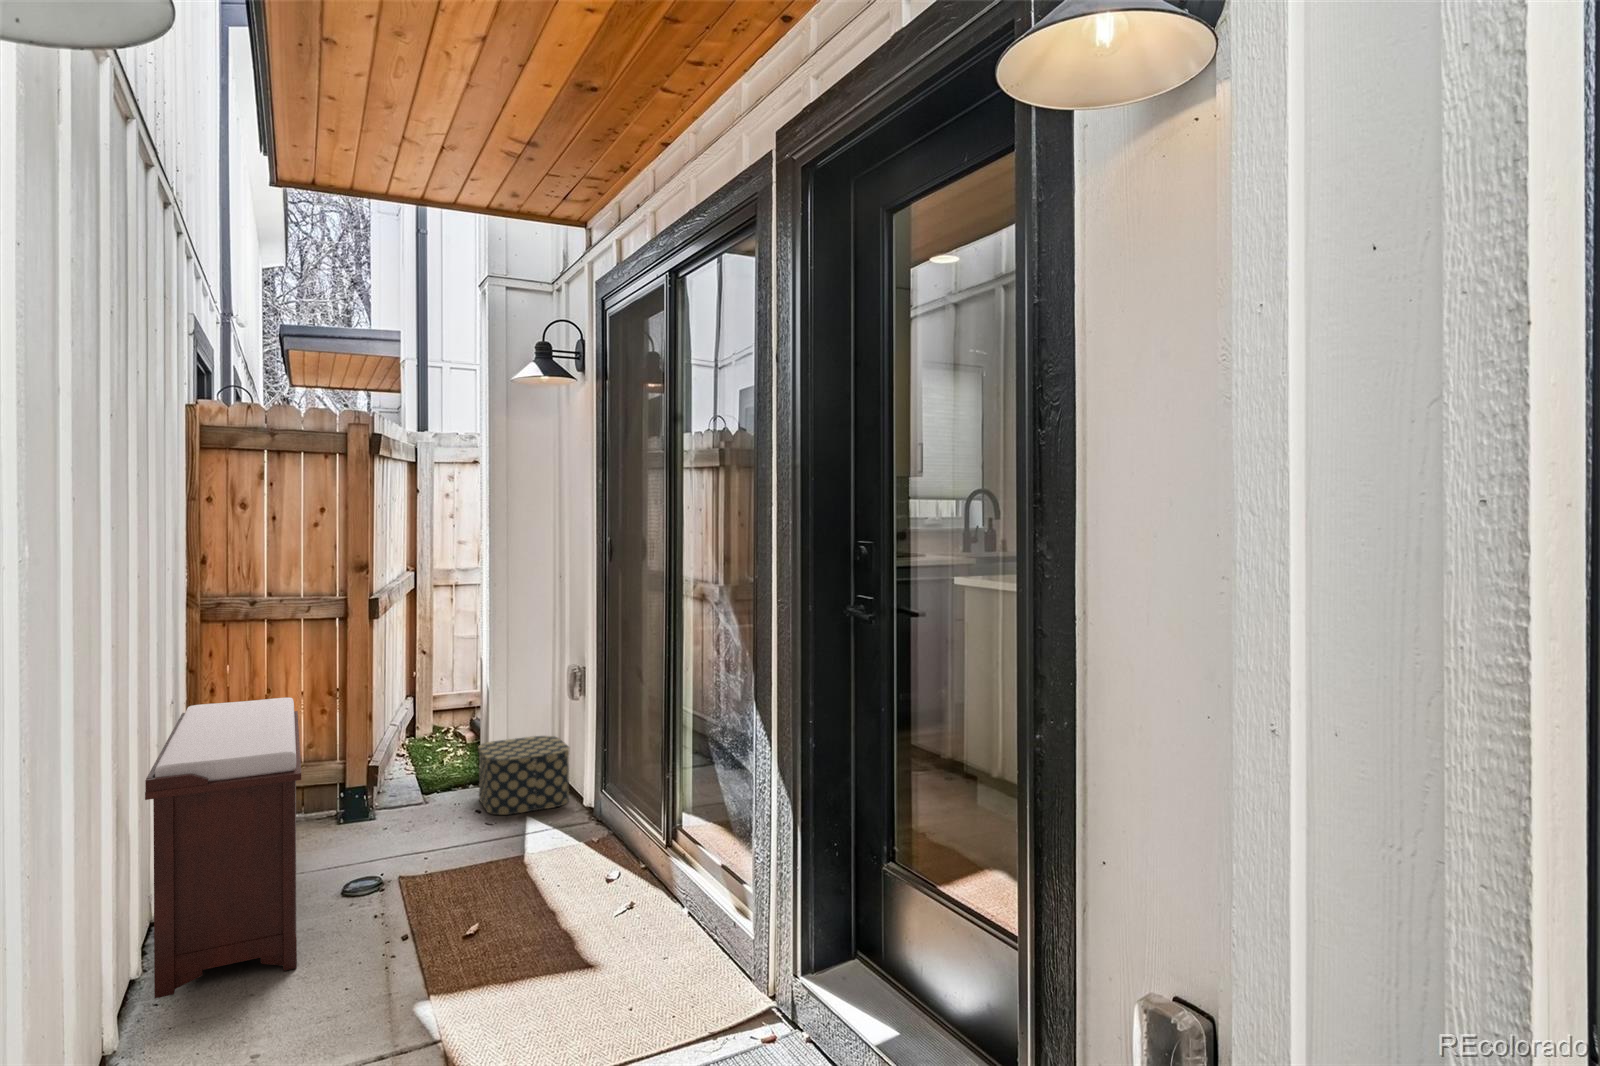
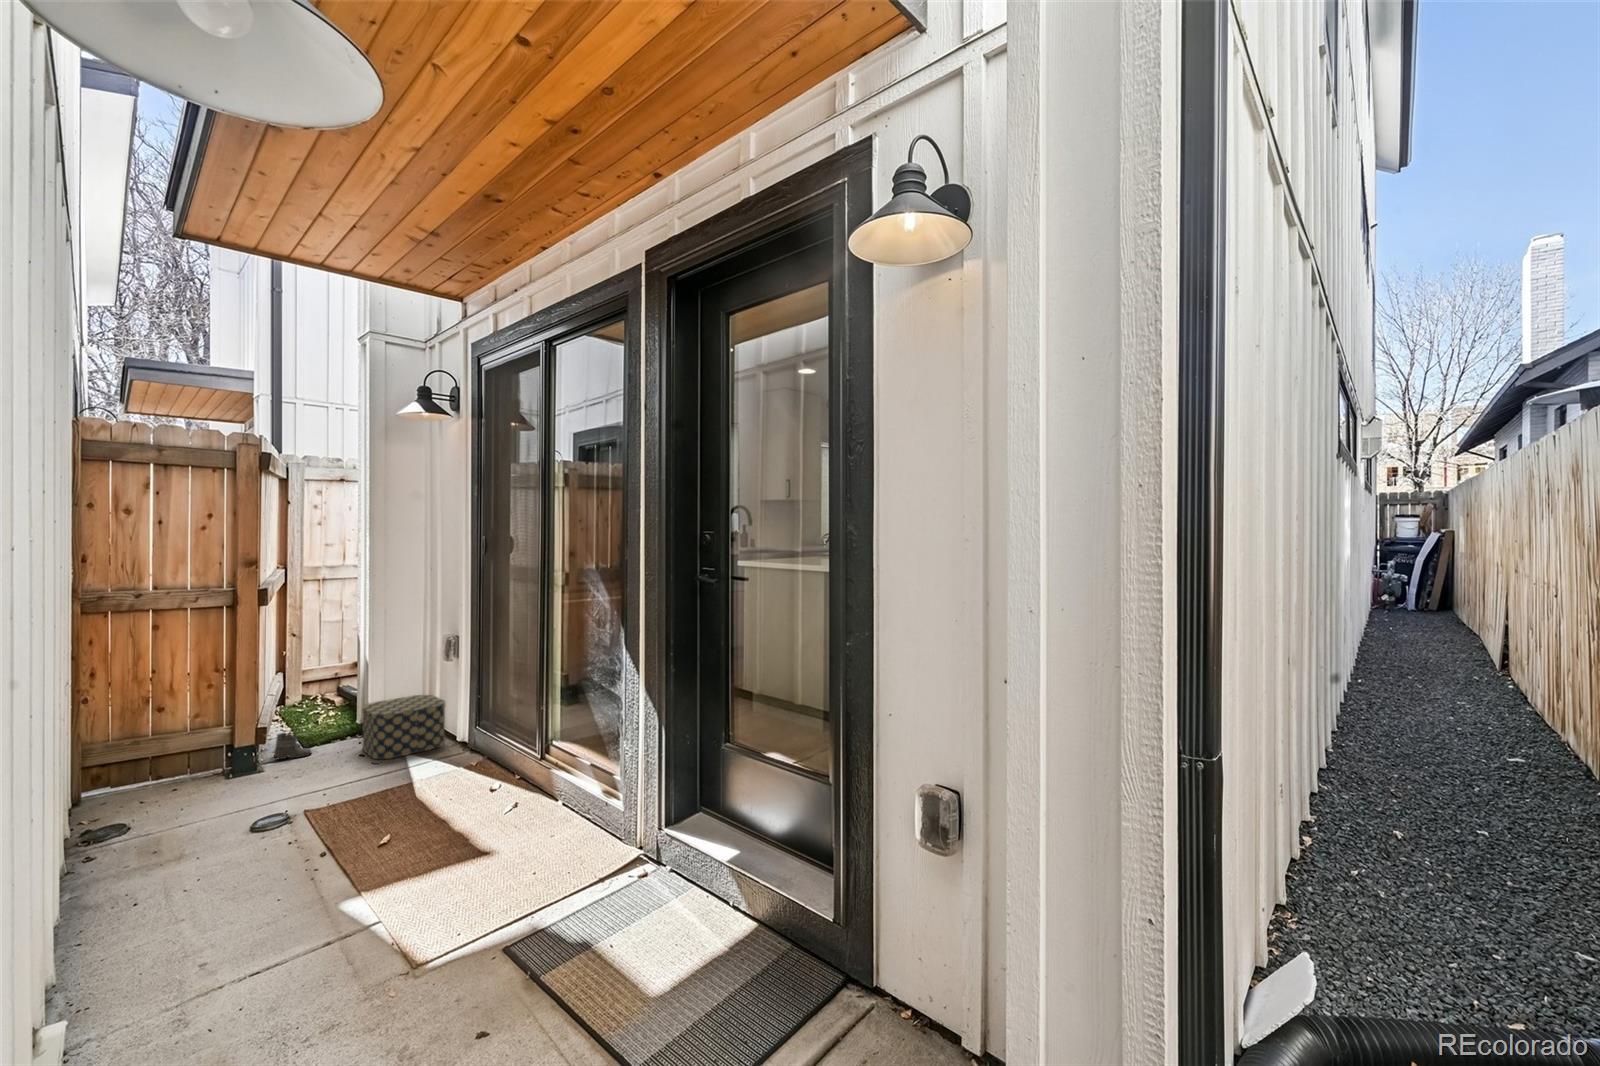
bench: present [145,698,301,998] -> none [71,672,231,936]
boots: none [389,769,427,806] -> present [274,732,311,759]

